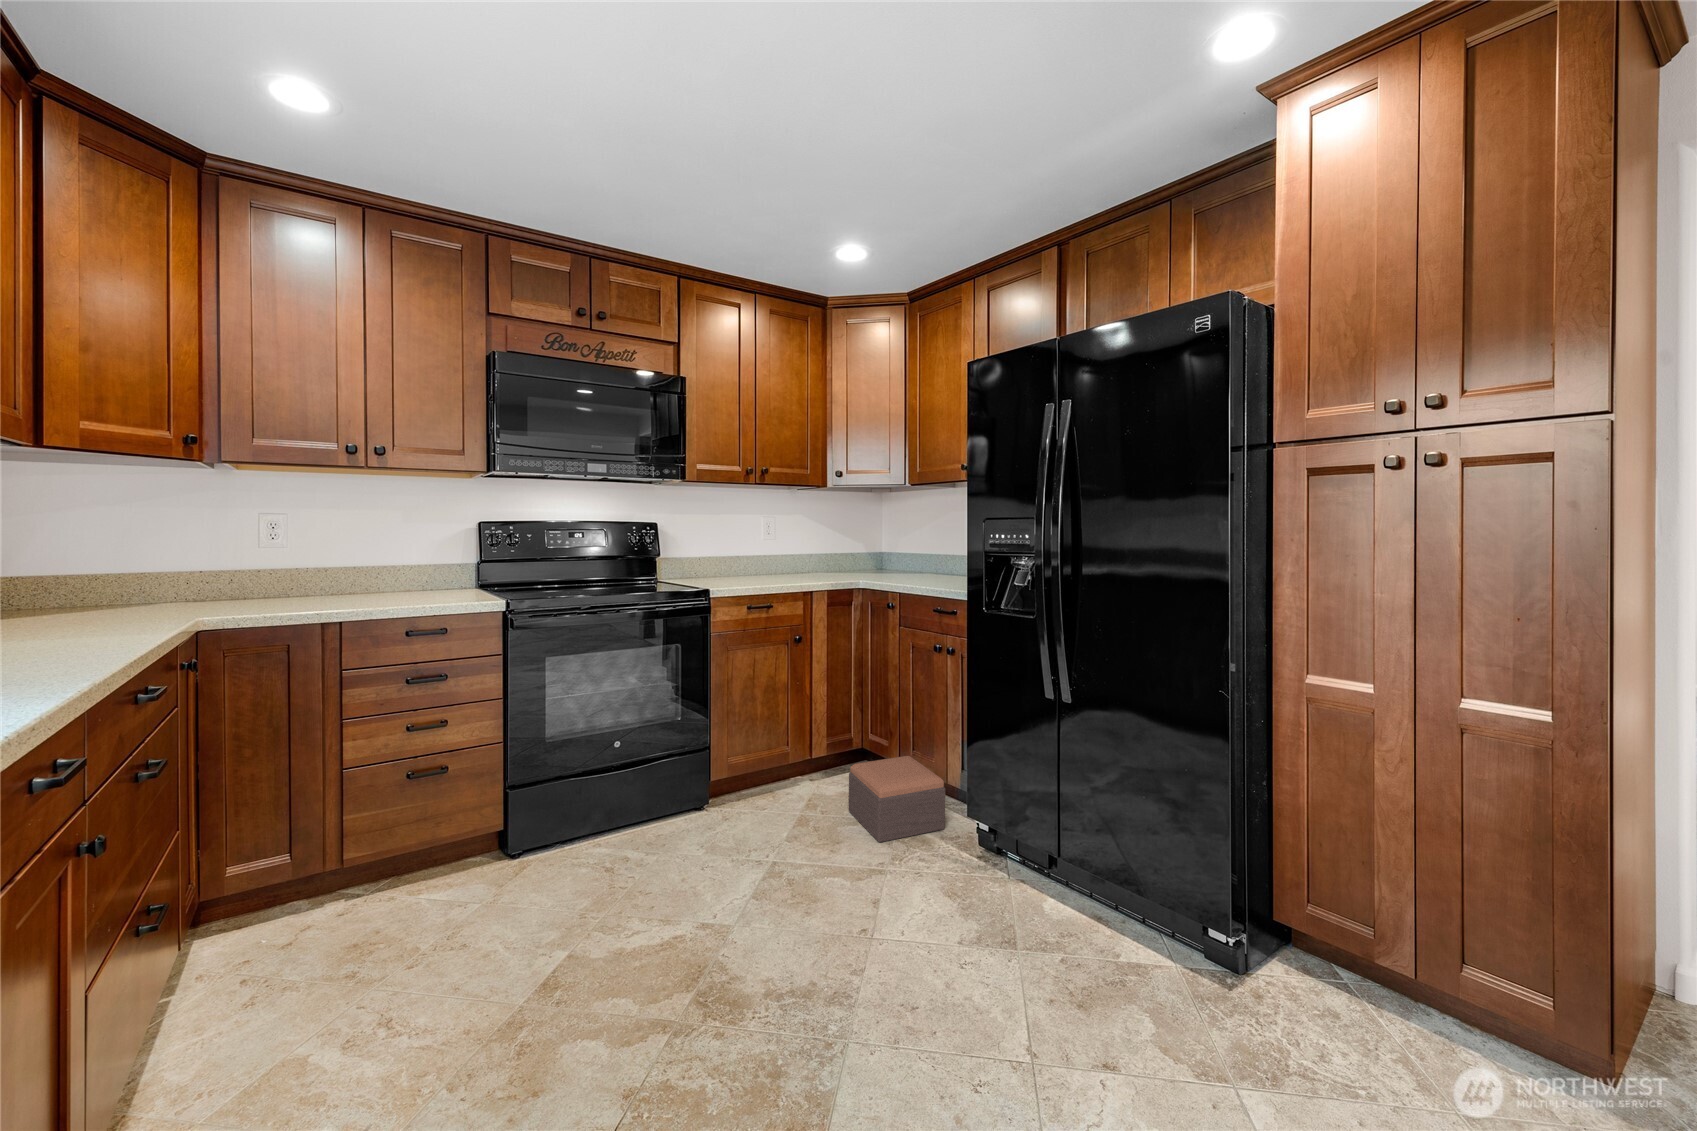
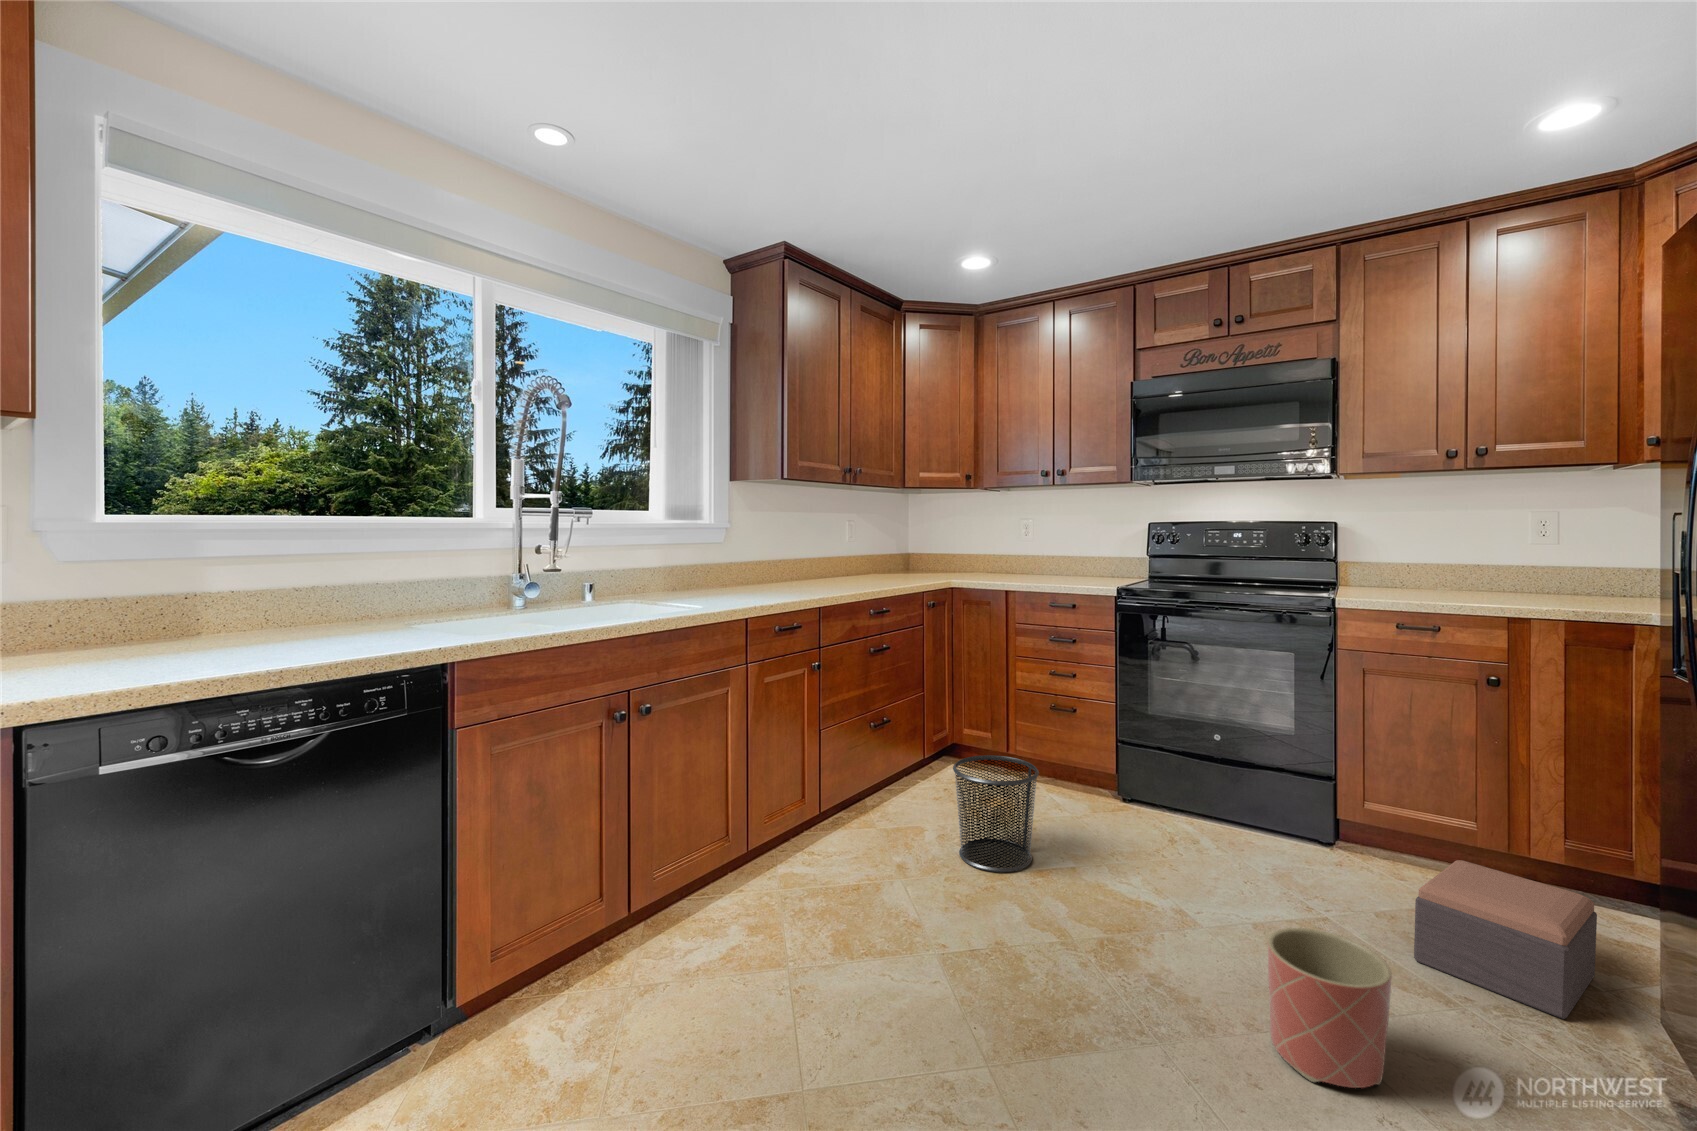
planter: none [935,841,1011,951] -> present [1268,928,1392,1088]
waste bin: none [504,854,633,1039] -> present [953,755,1039,872]

